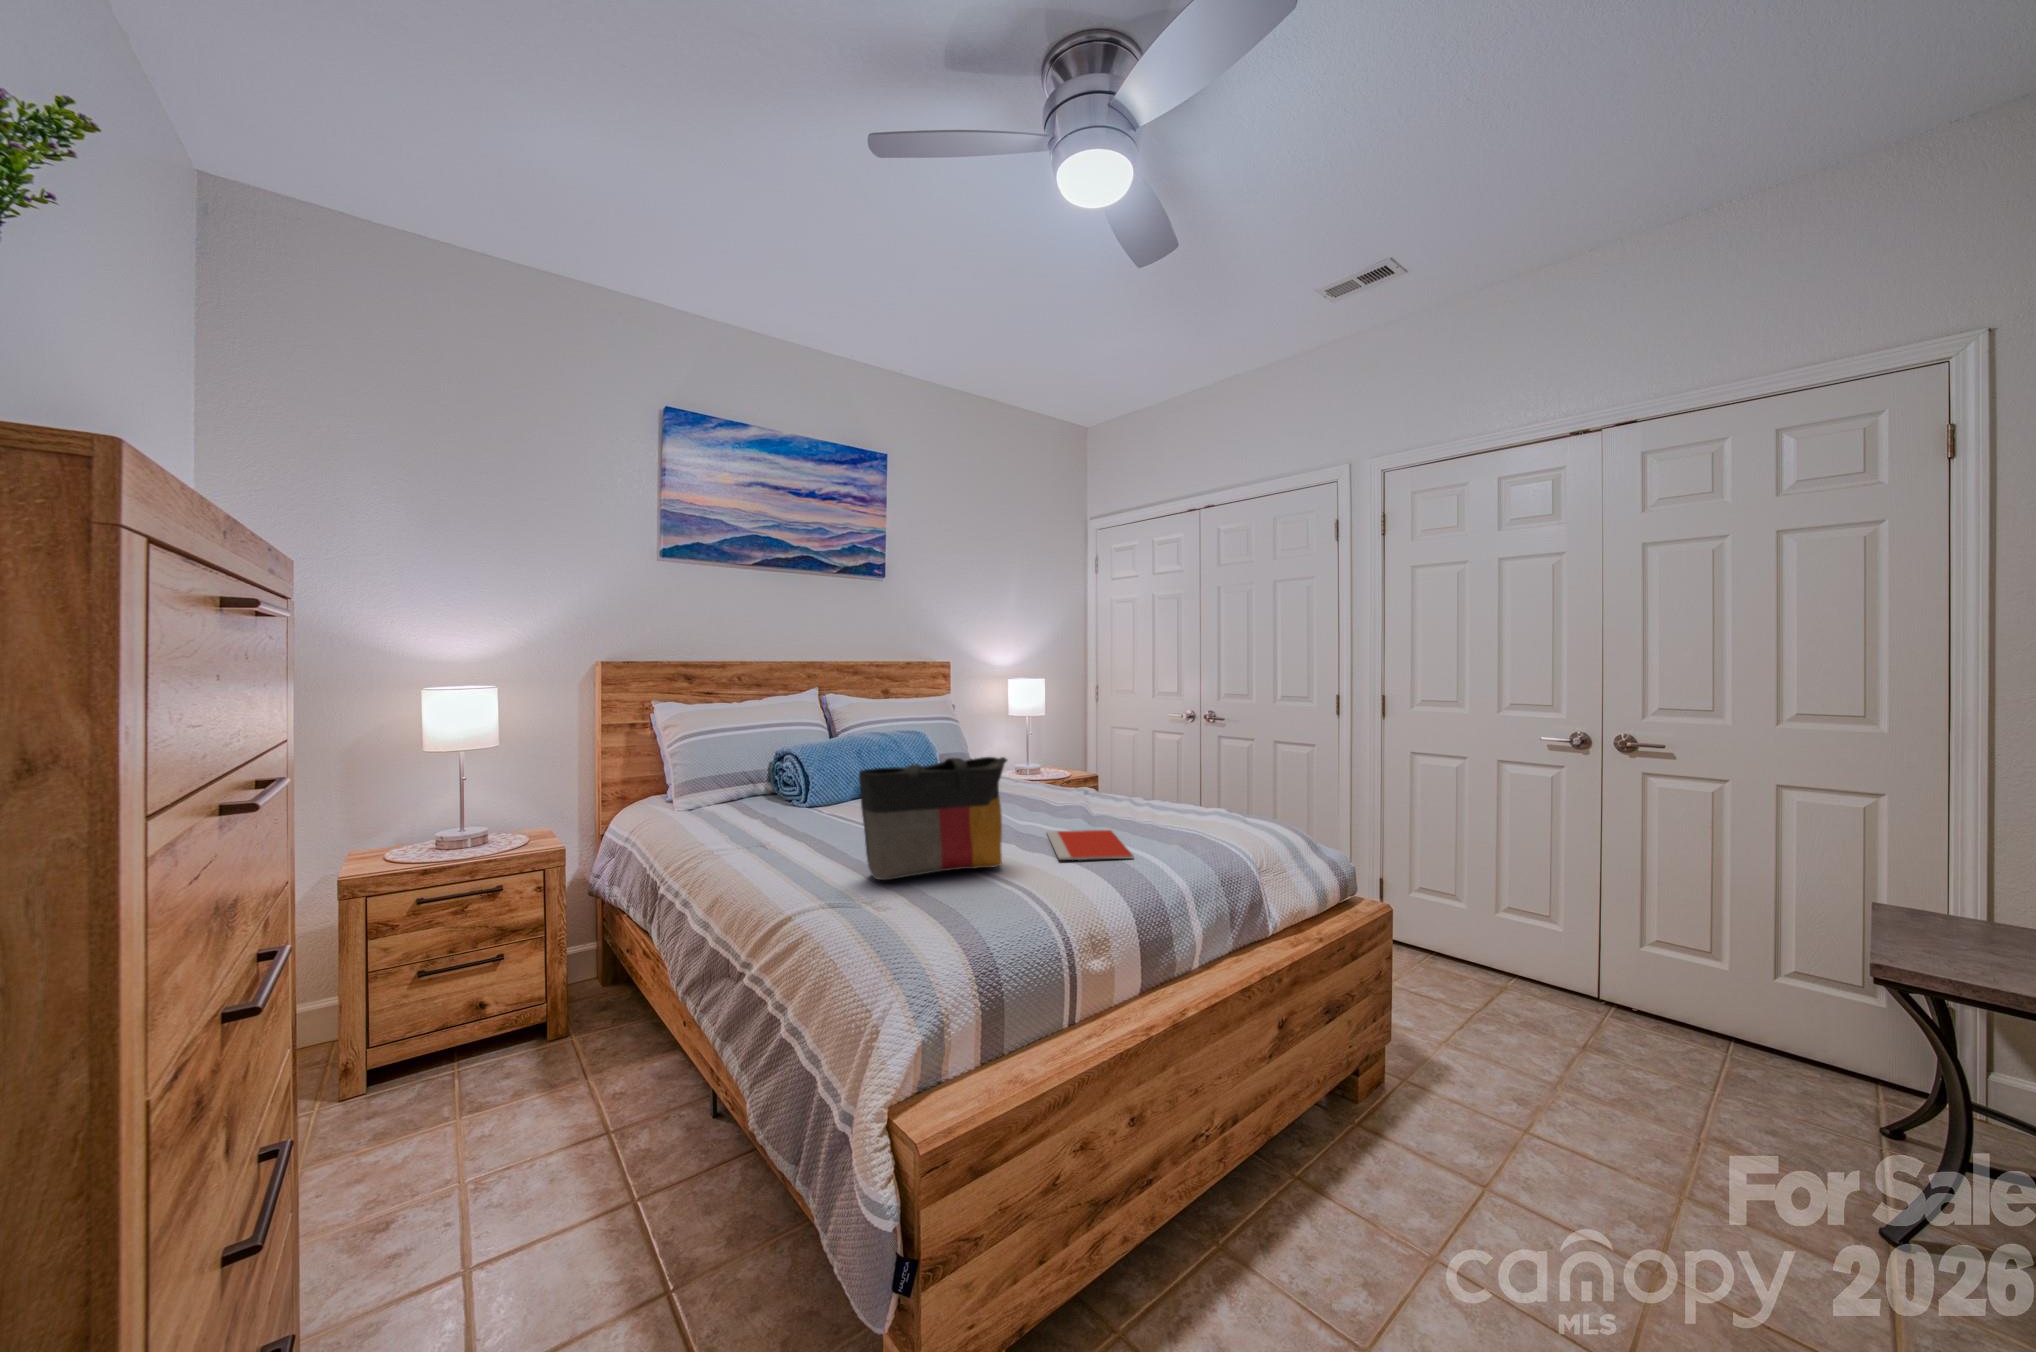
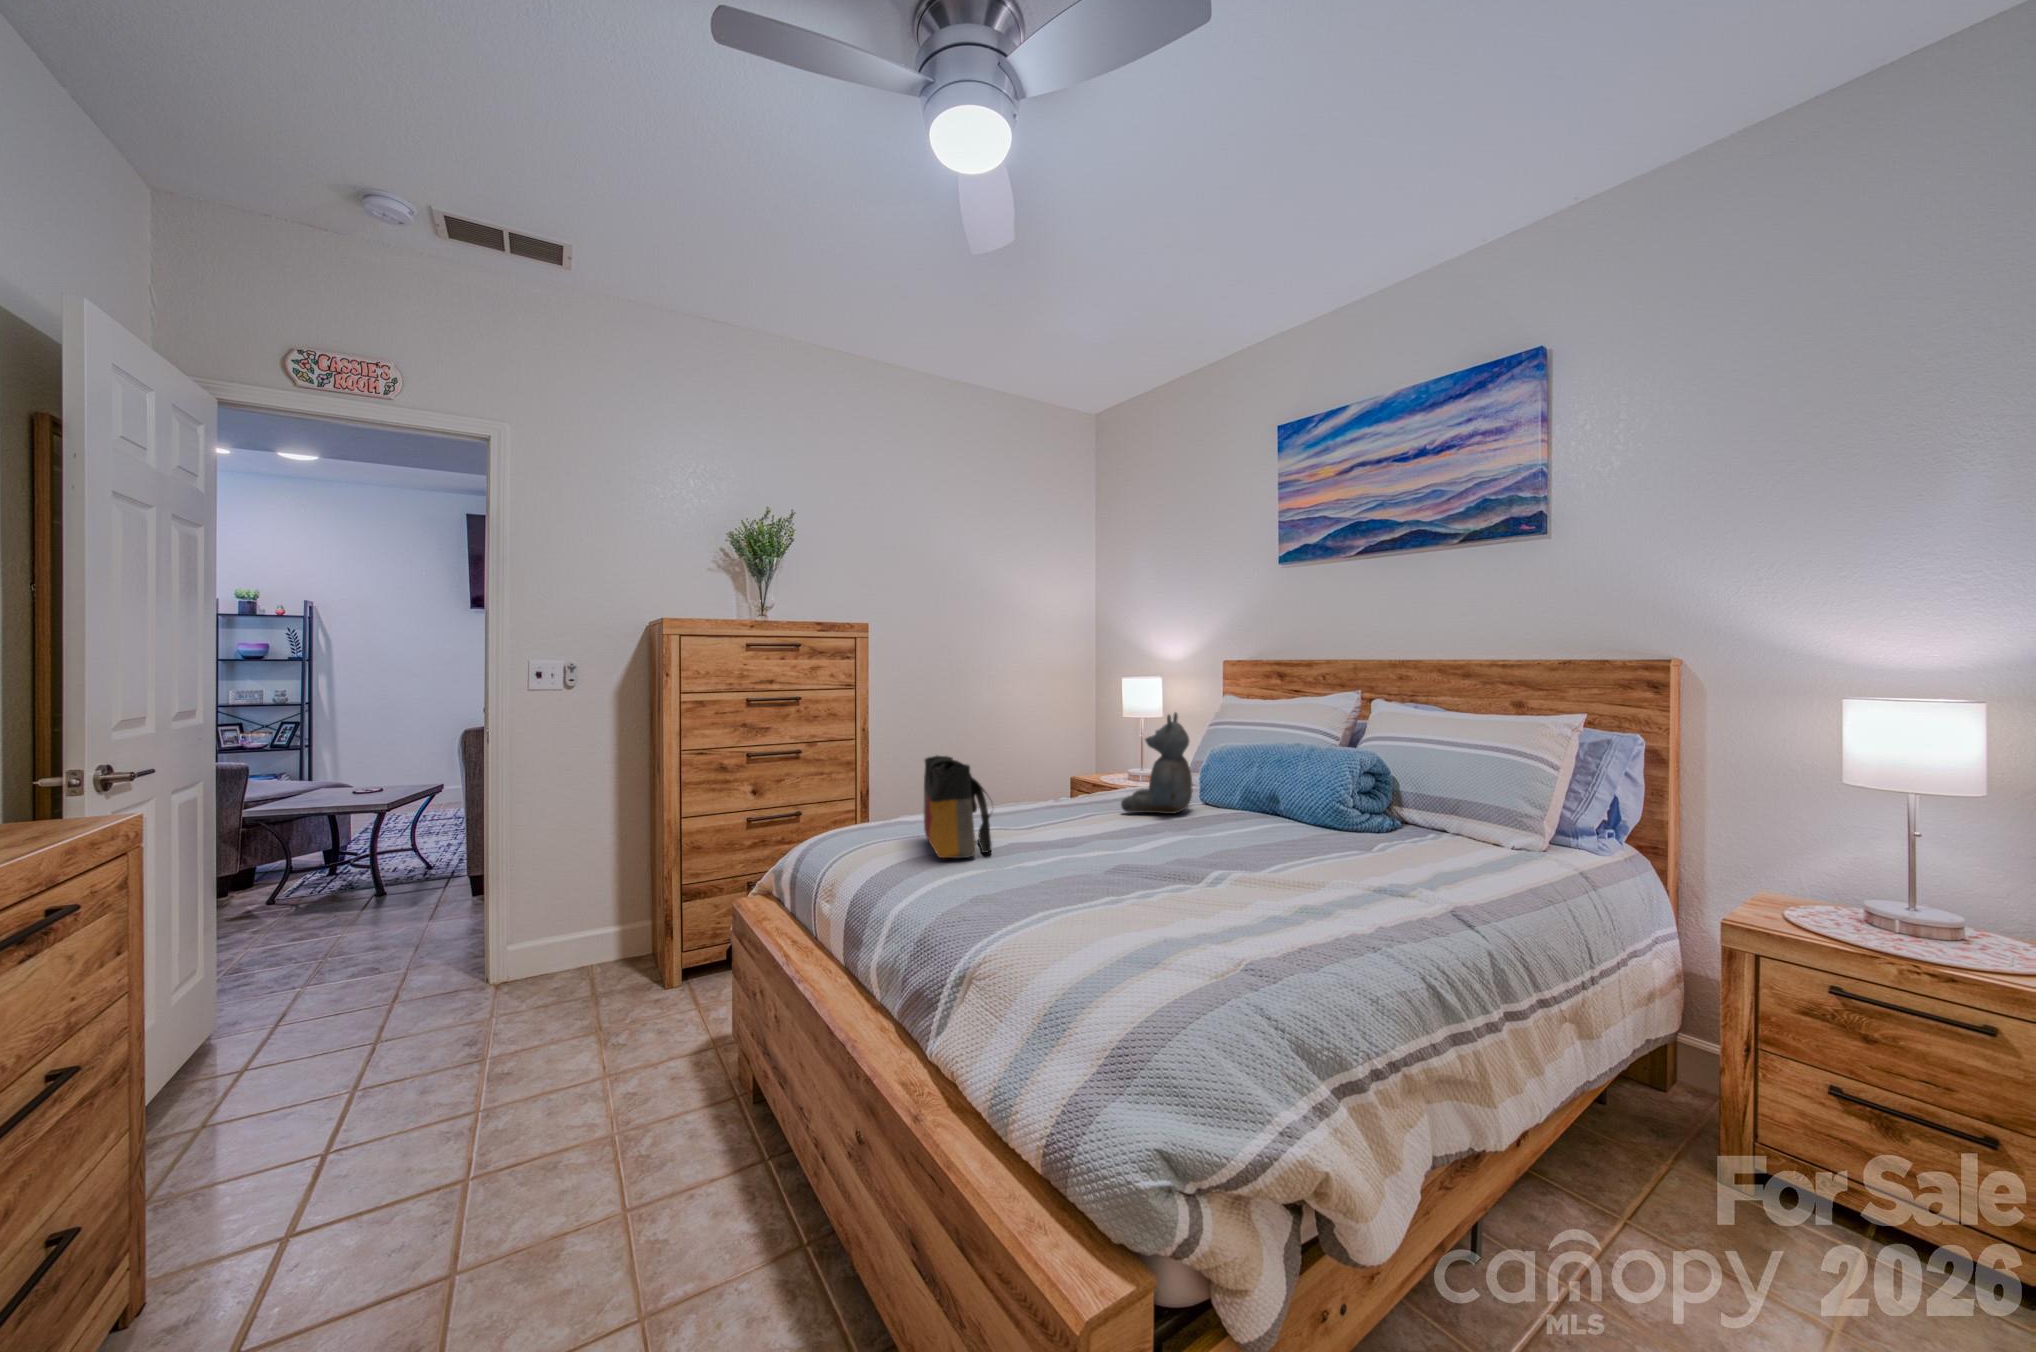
stuffed bear: none [749,709,842,824] -> present [1121,712,1192,814]
notebook: present [1047,830,1133,860] -> none [944,872,1075,898]

